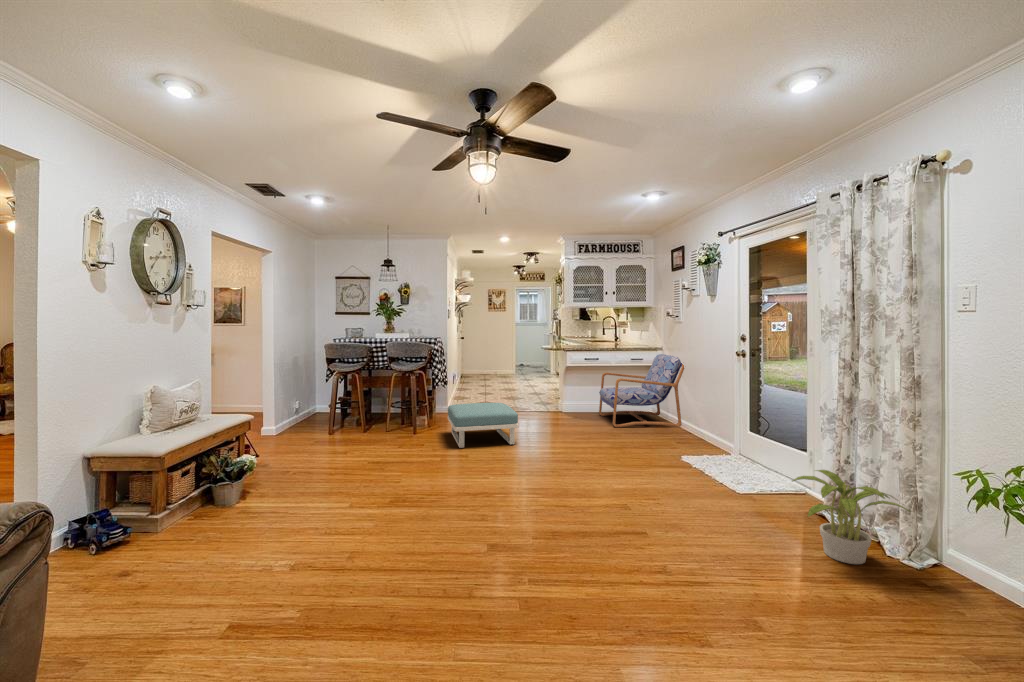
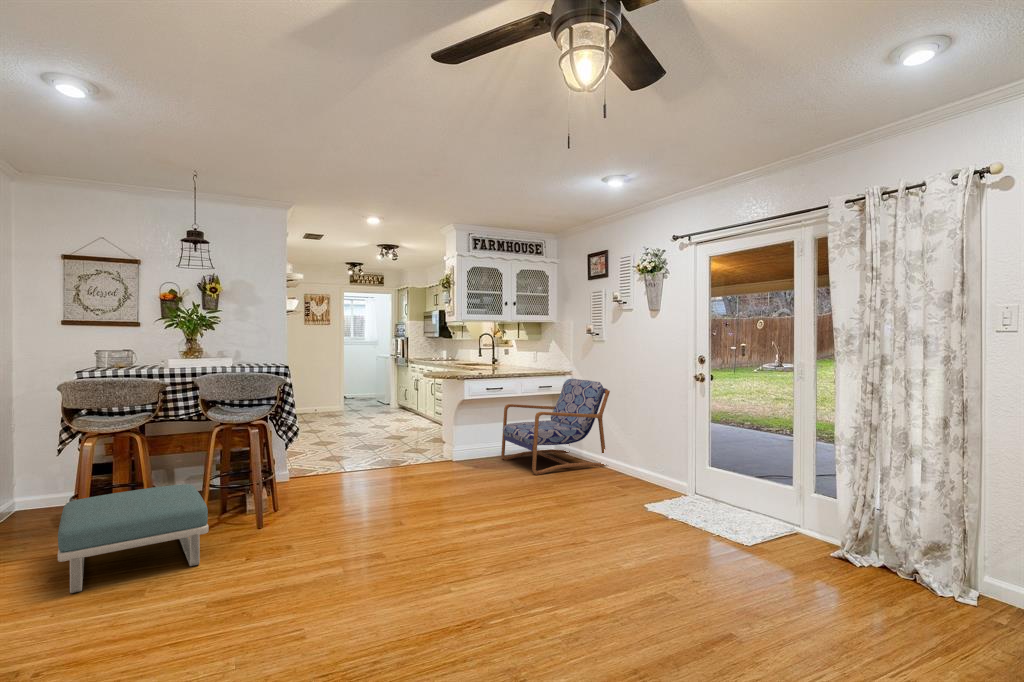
footstool: present [448,403,519,448] -> present [58,484,209,593]
potted plant: present [792,470,910,564] -> none [864,515,992,625]

